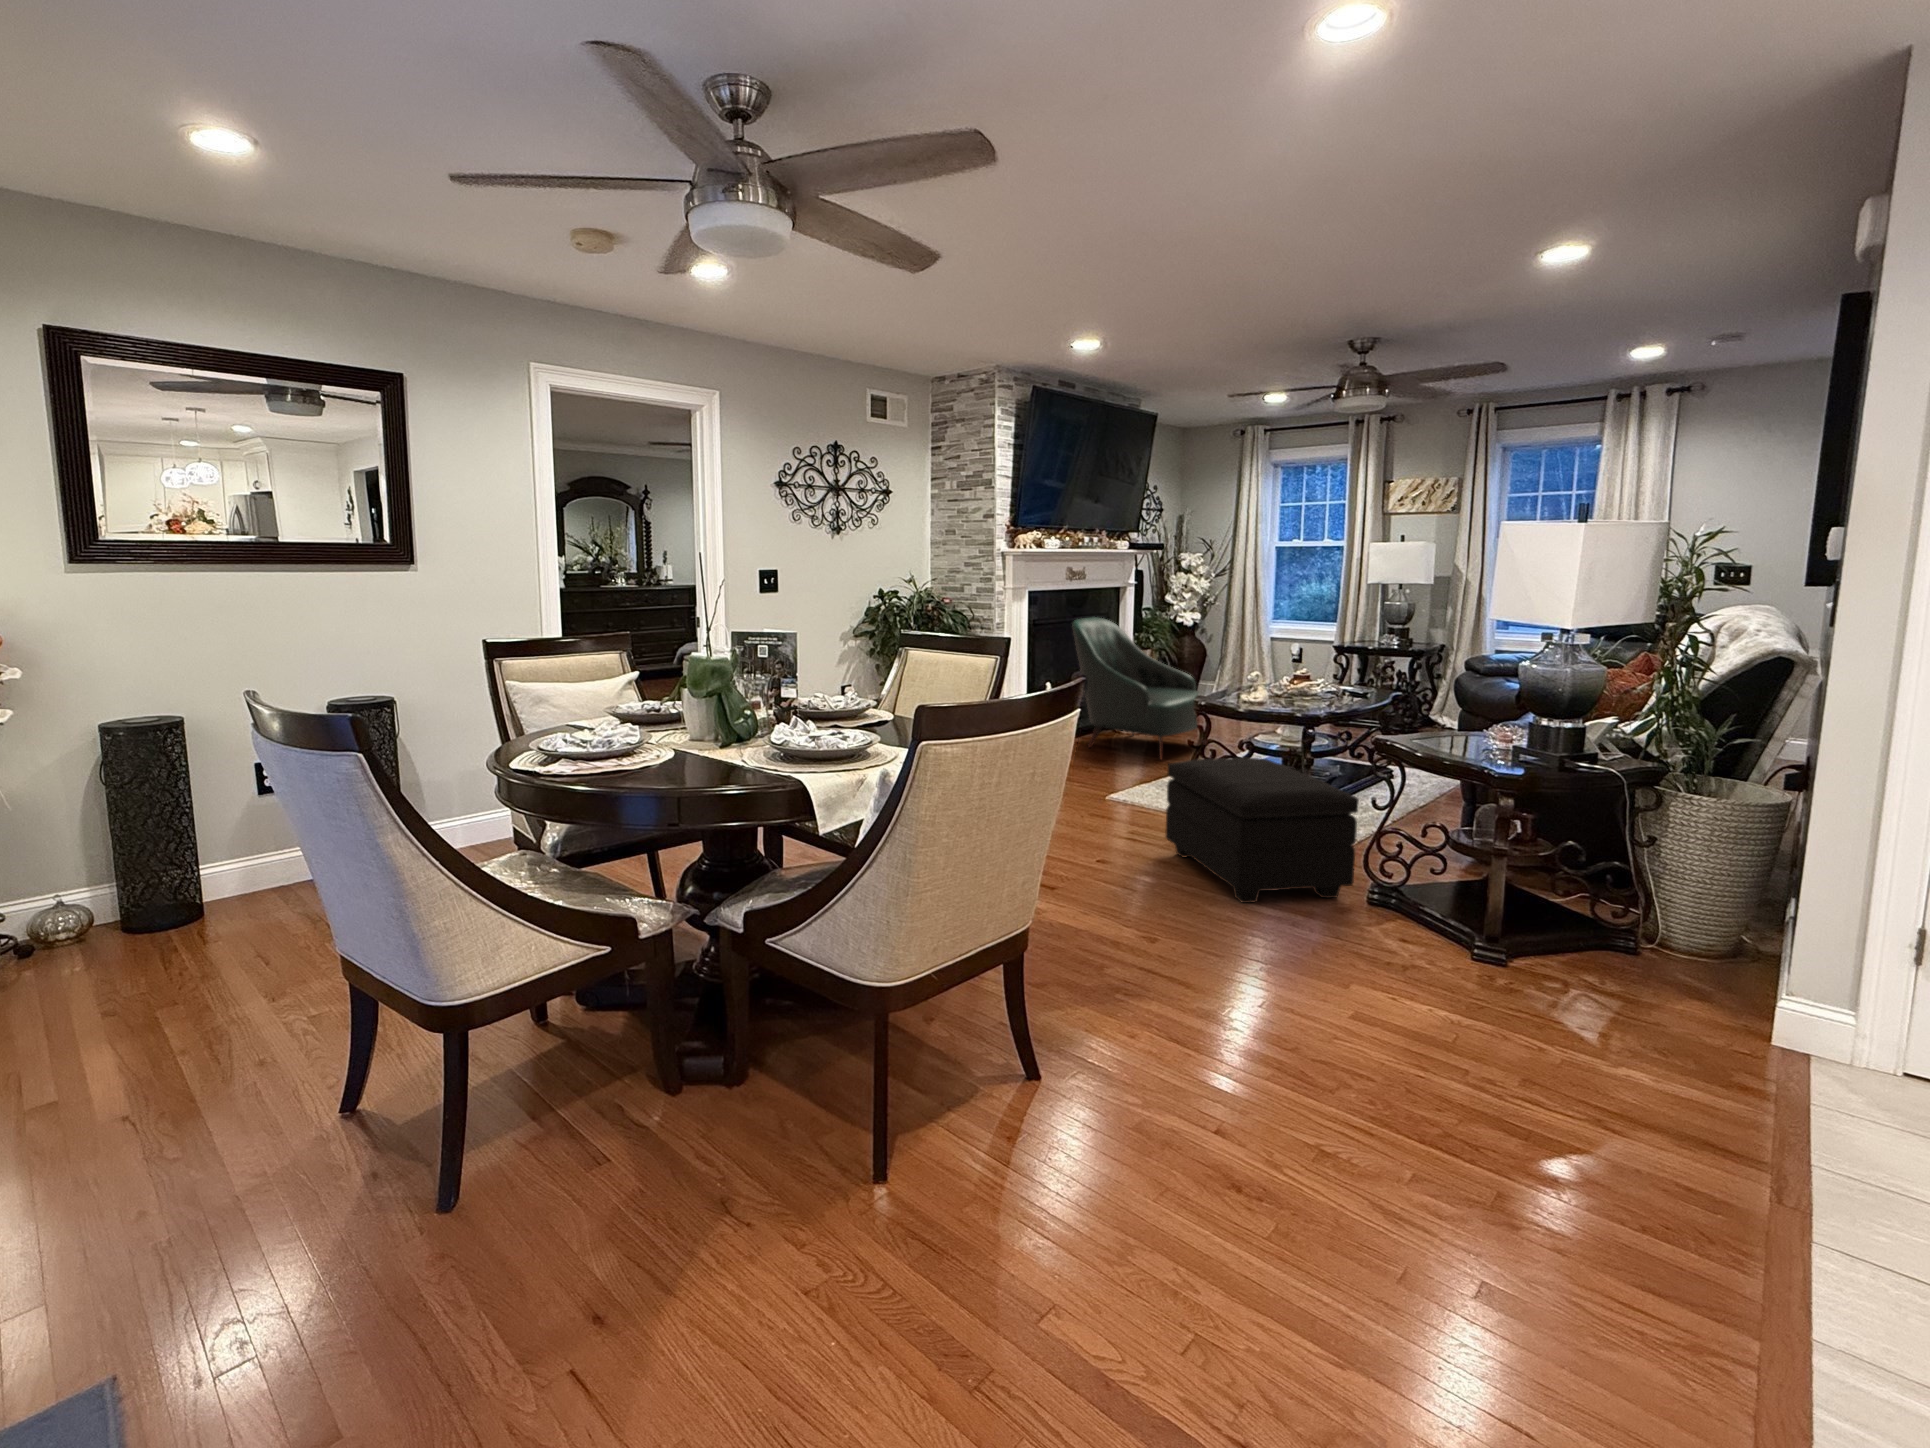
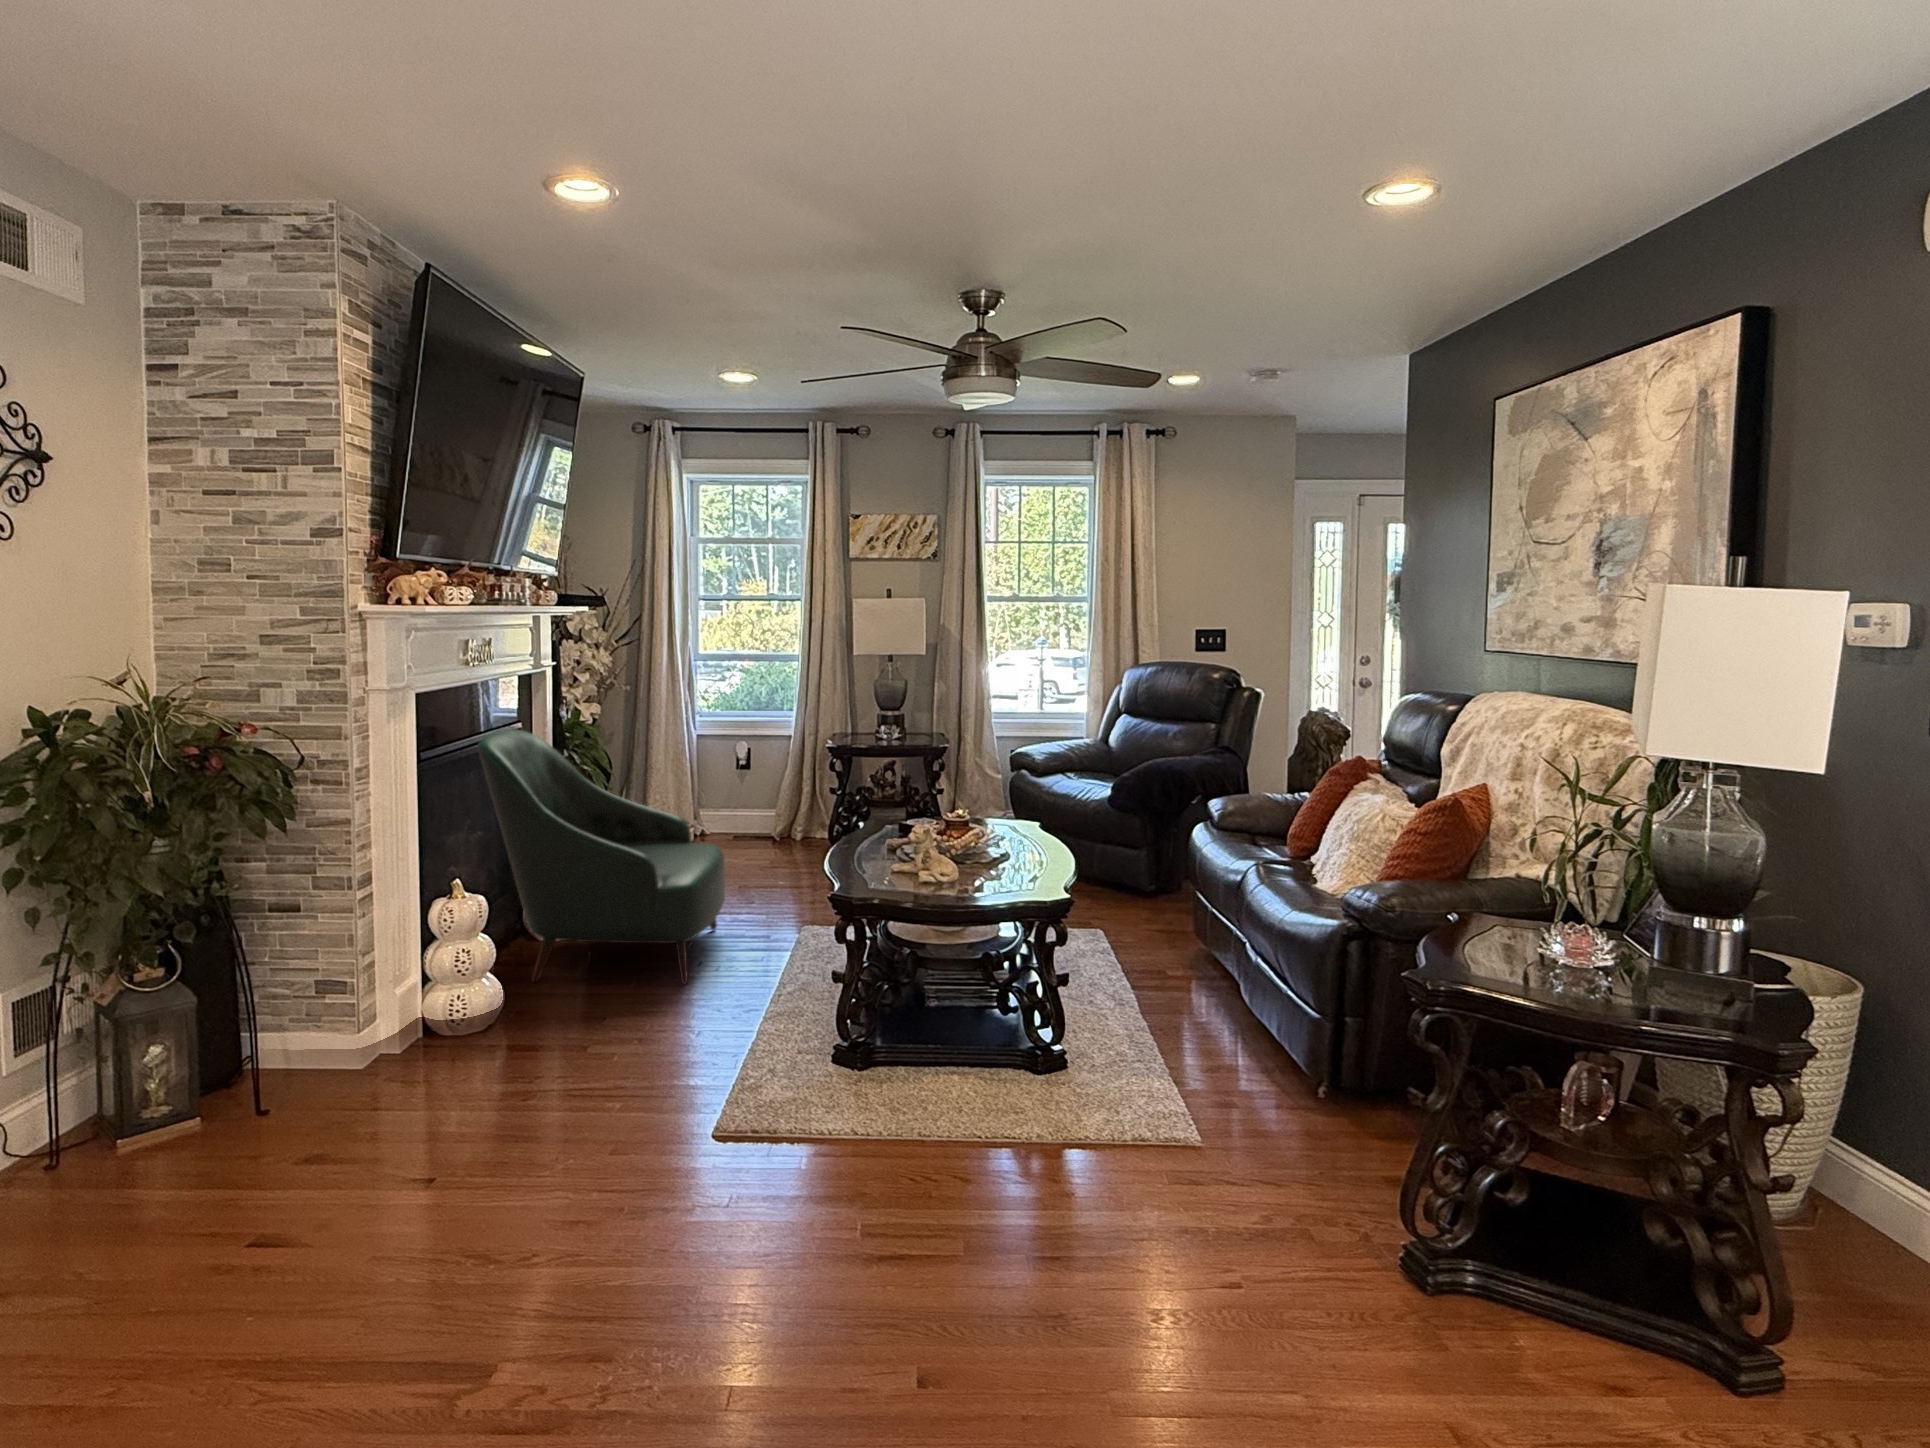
footstool: present [1166,758,1359,903] -> none [960,1010,1363,1383]

